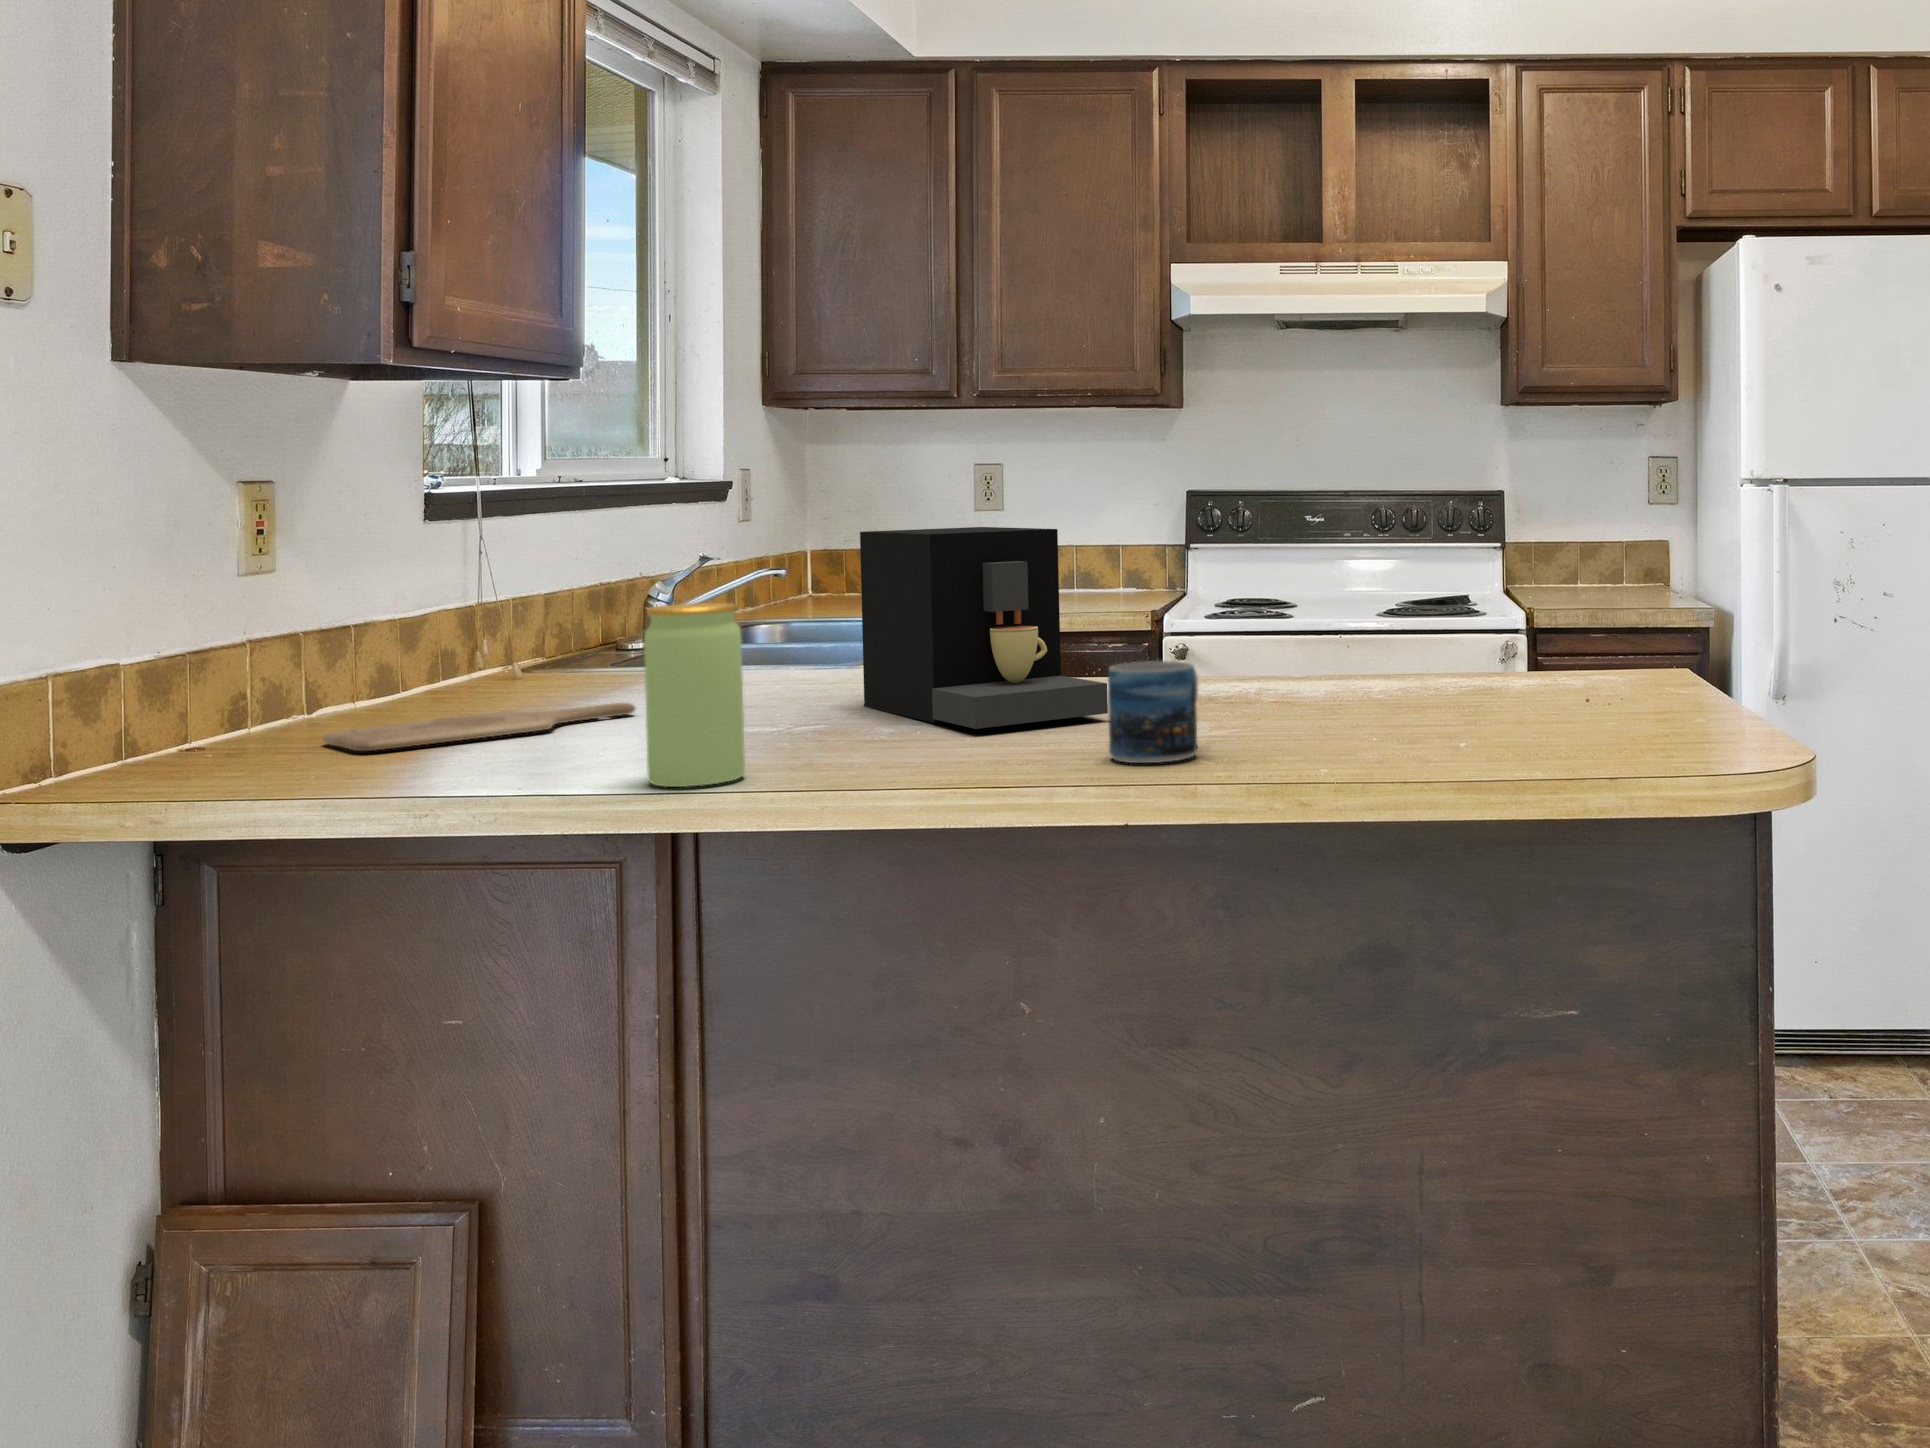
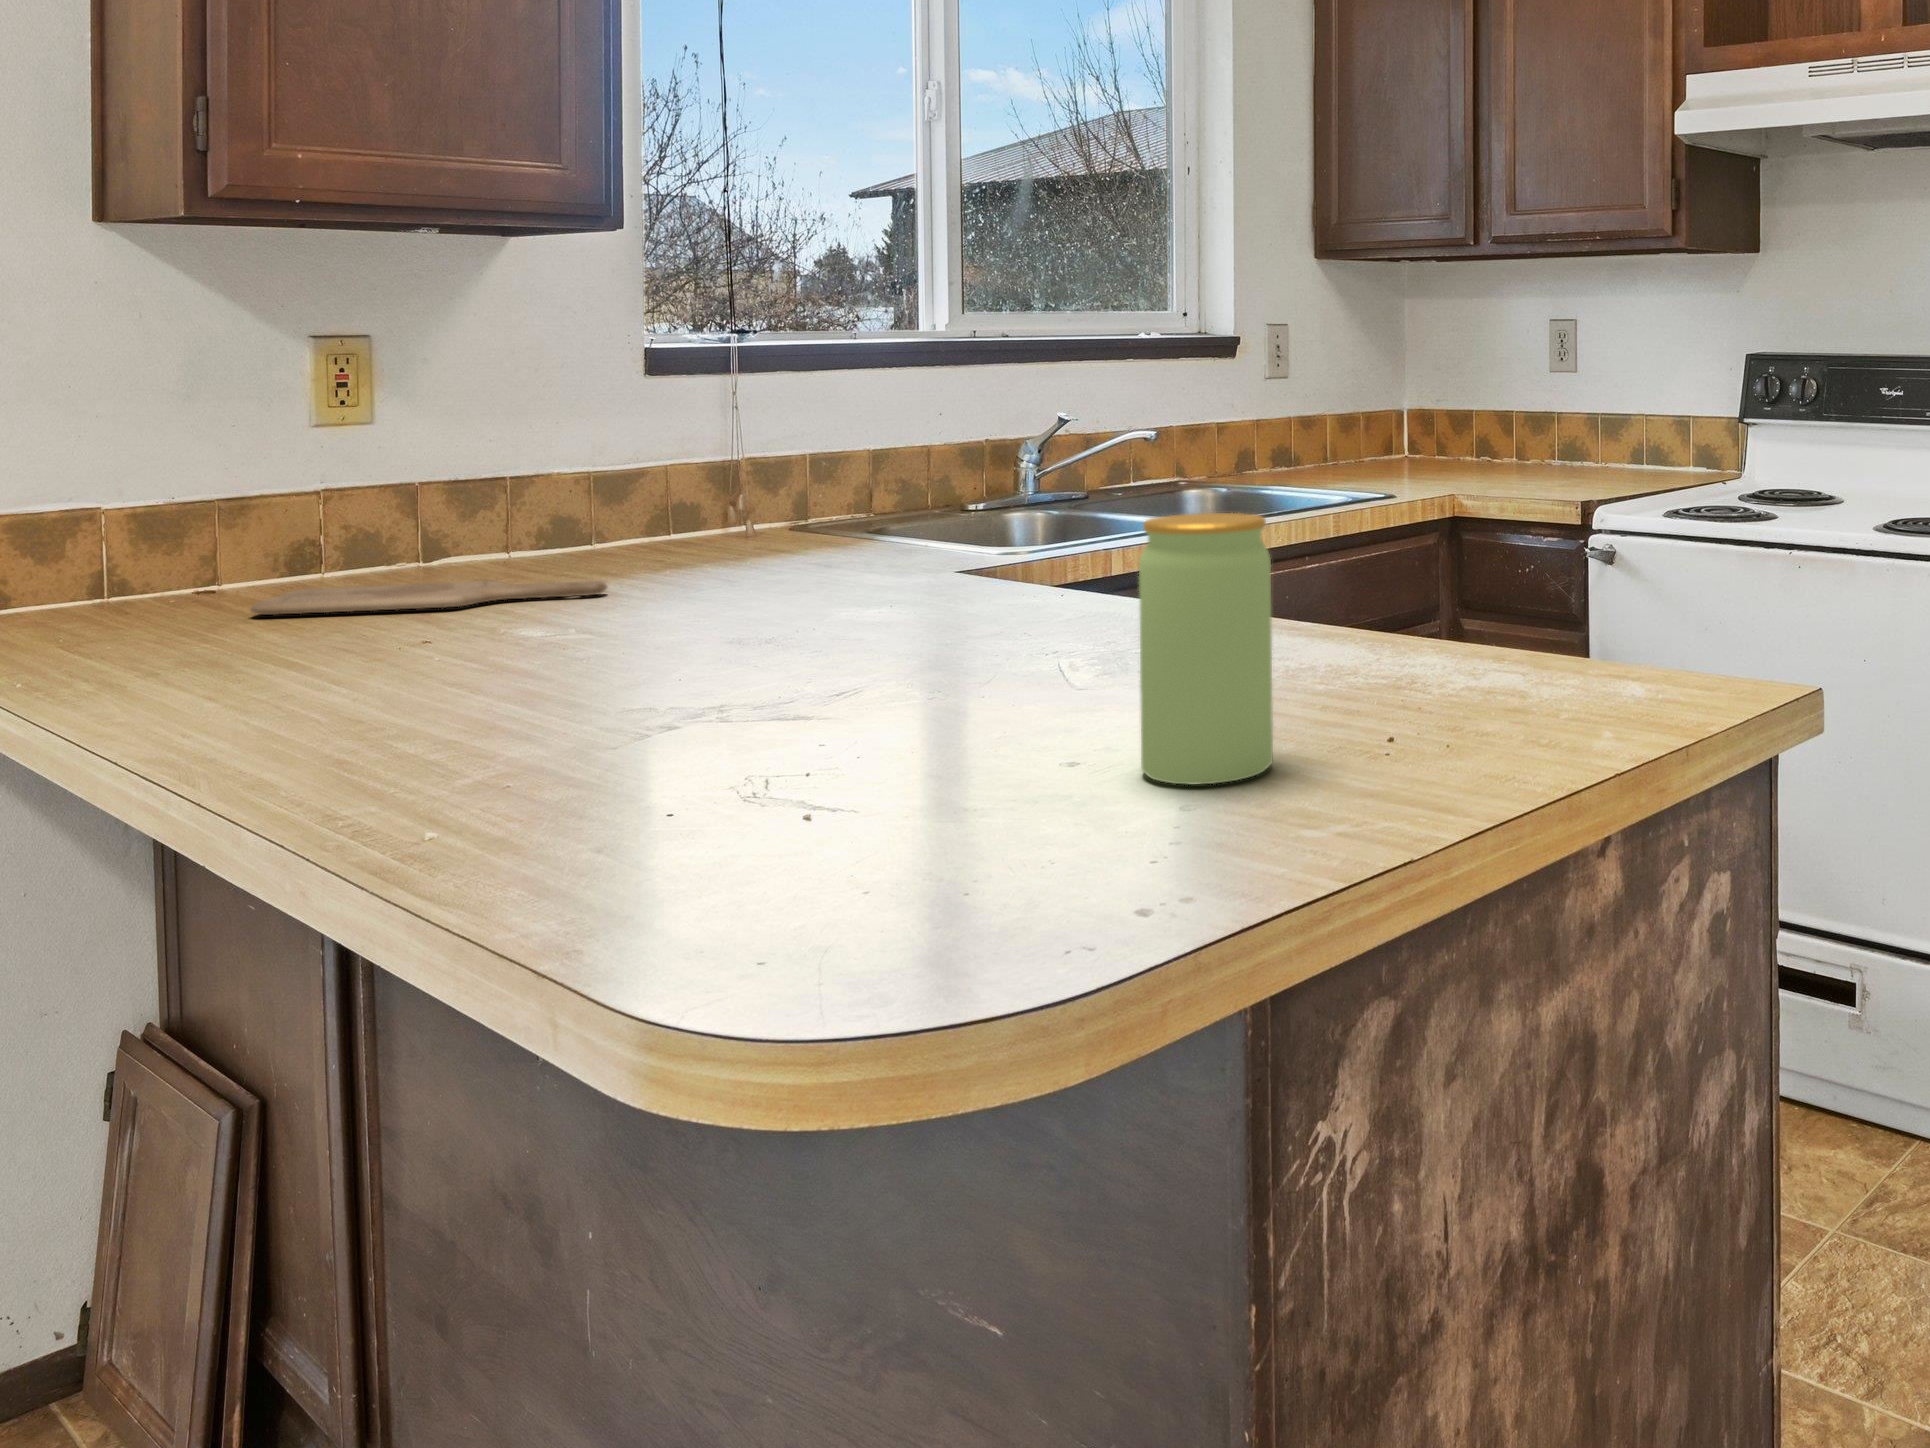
coffee maker: present [860,527,1108,729] -> none [641,400,945,664]
jar: present [644,603,745,787] -> present [1139,513,1273,784]
mug: present [1108,661,1198,763] -> none [510,606,716,758]

